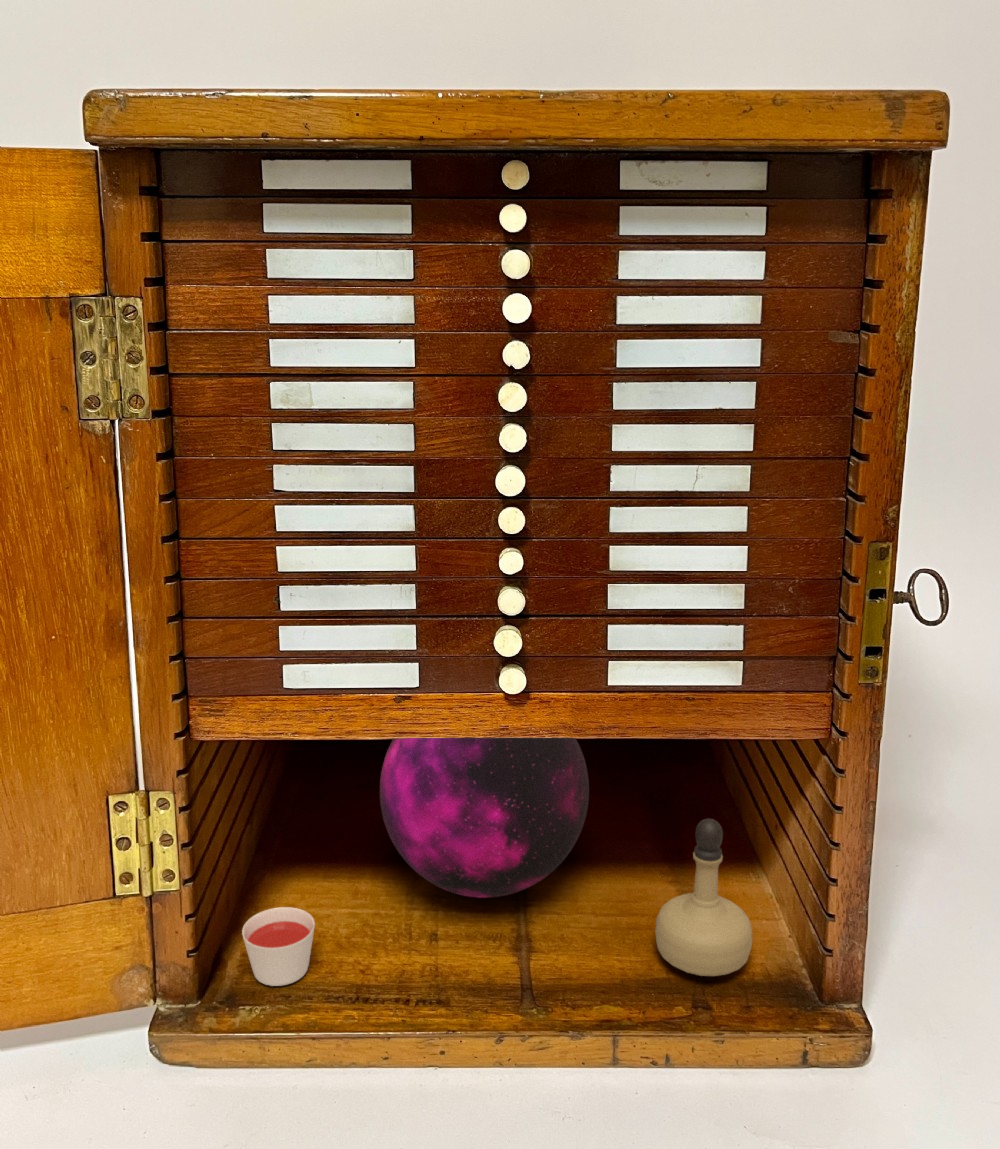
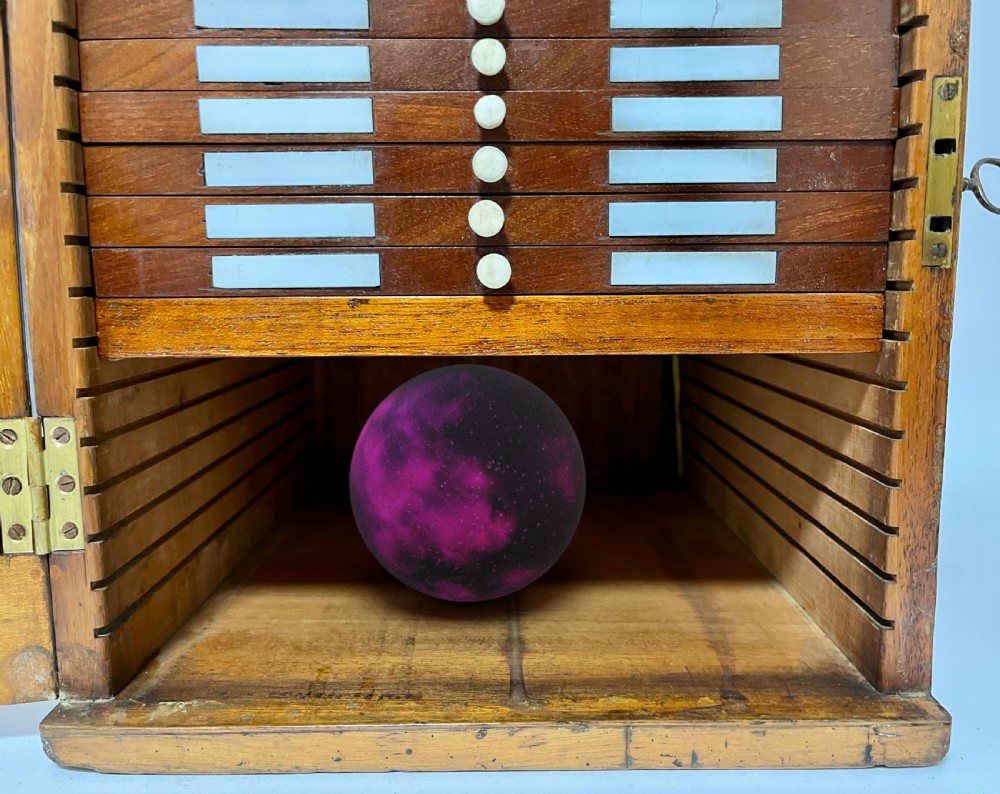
perfume bottle: present [655,819,752,976] -> none [670,472,788,665]
candle: present [242,907,315,986] -> none [169,596,260,682]

